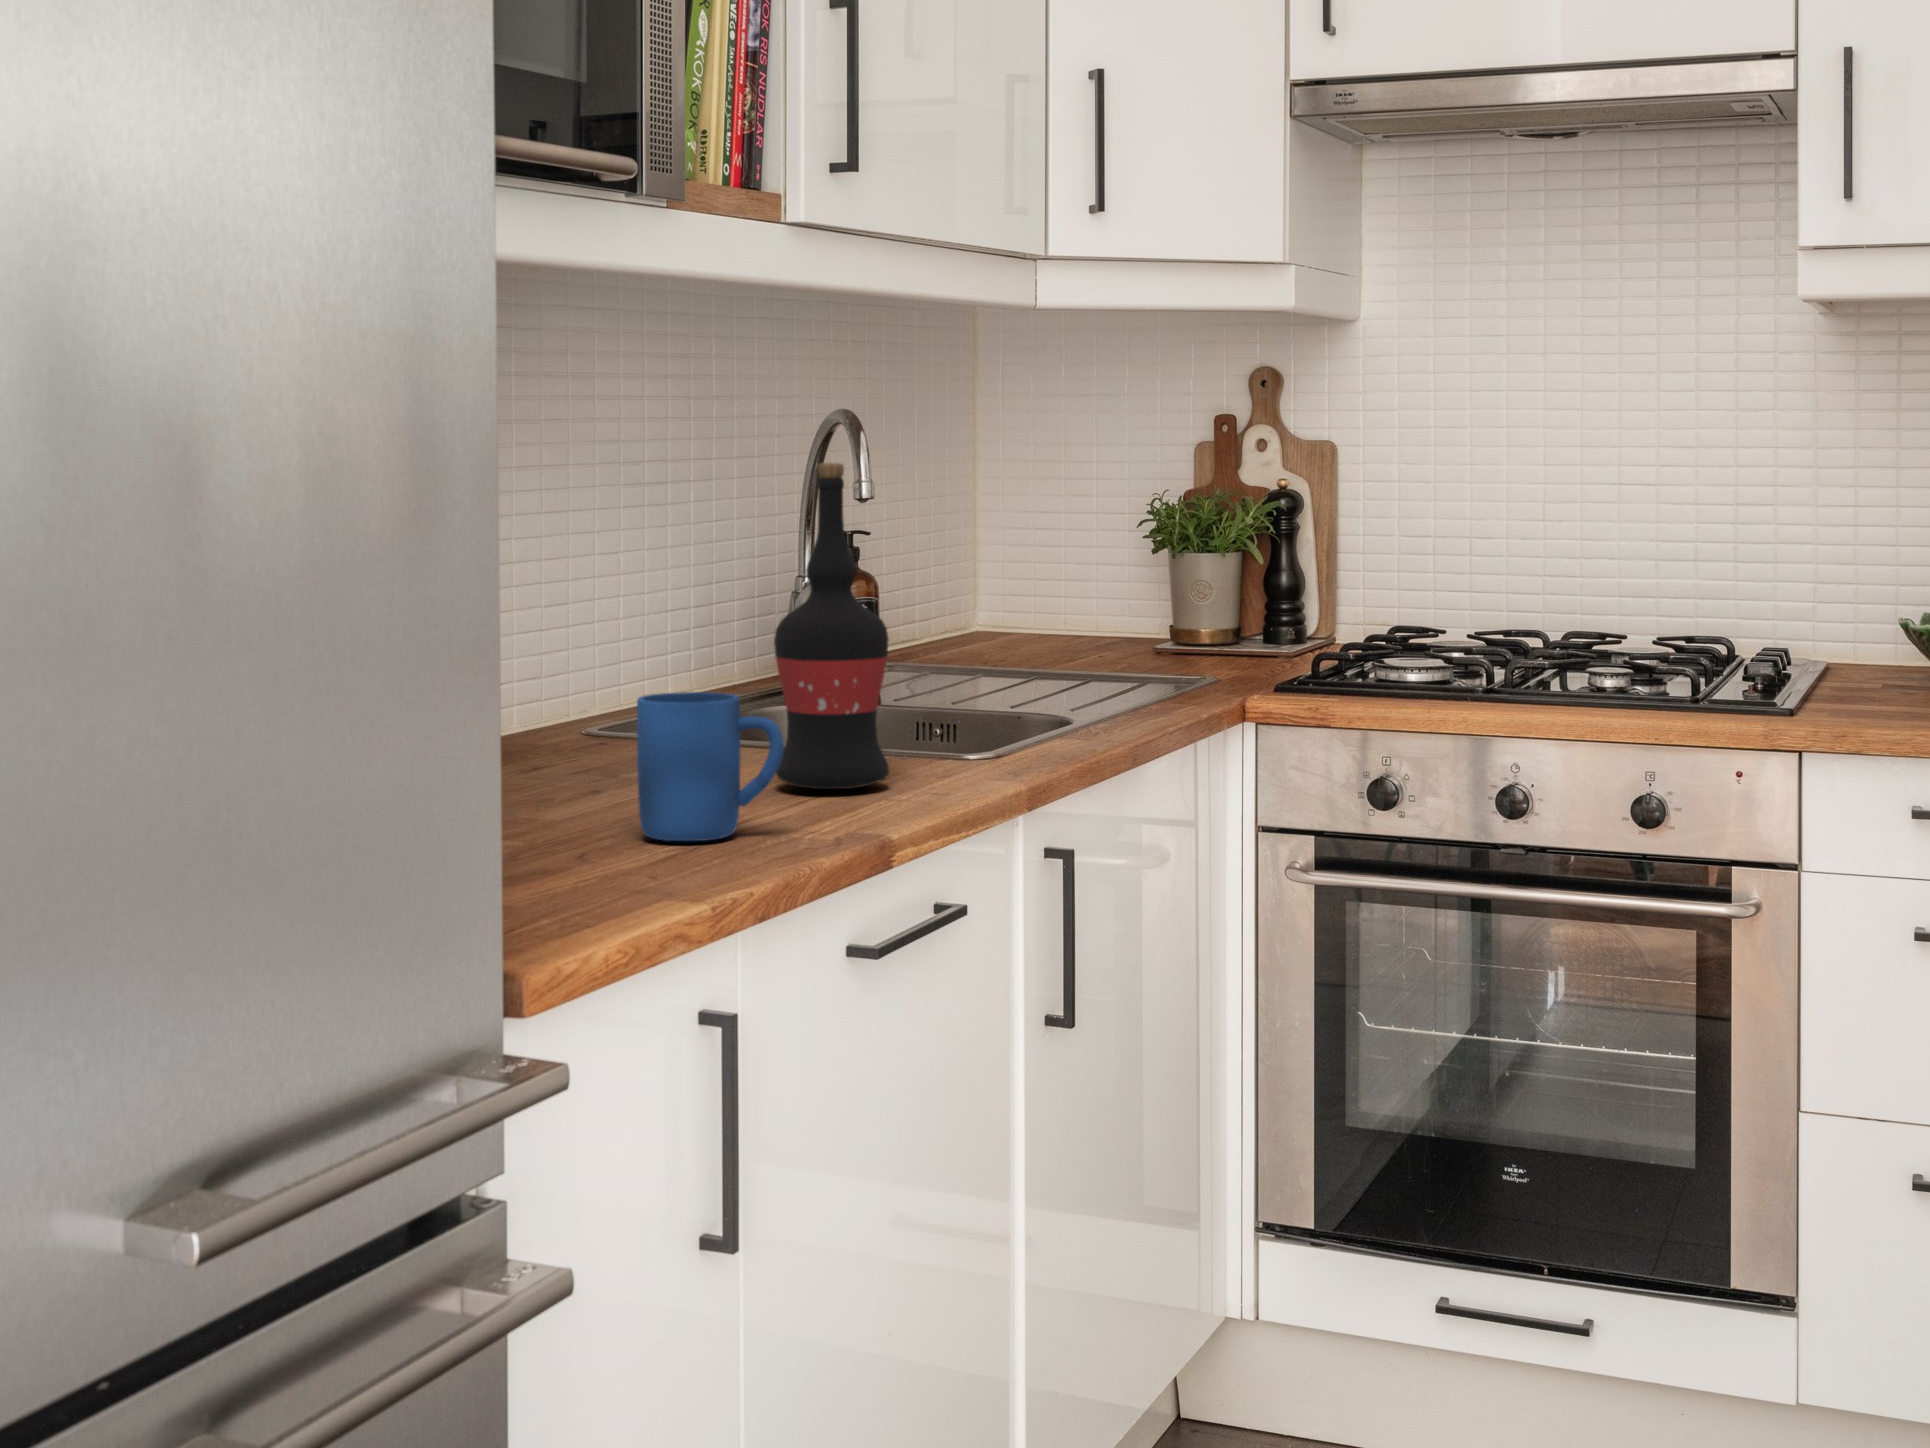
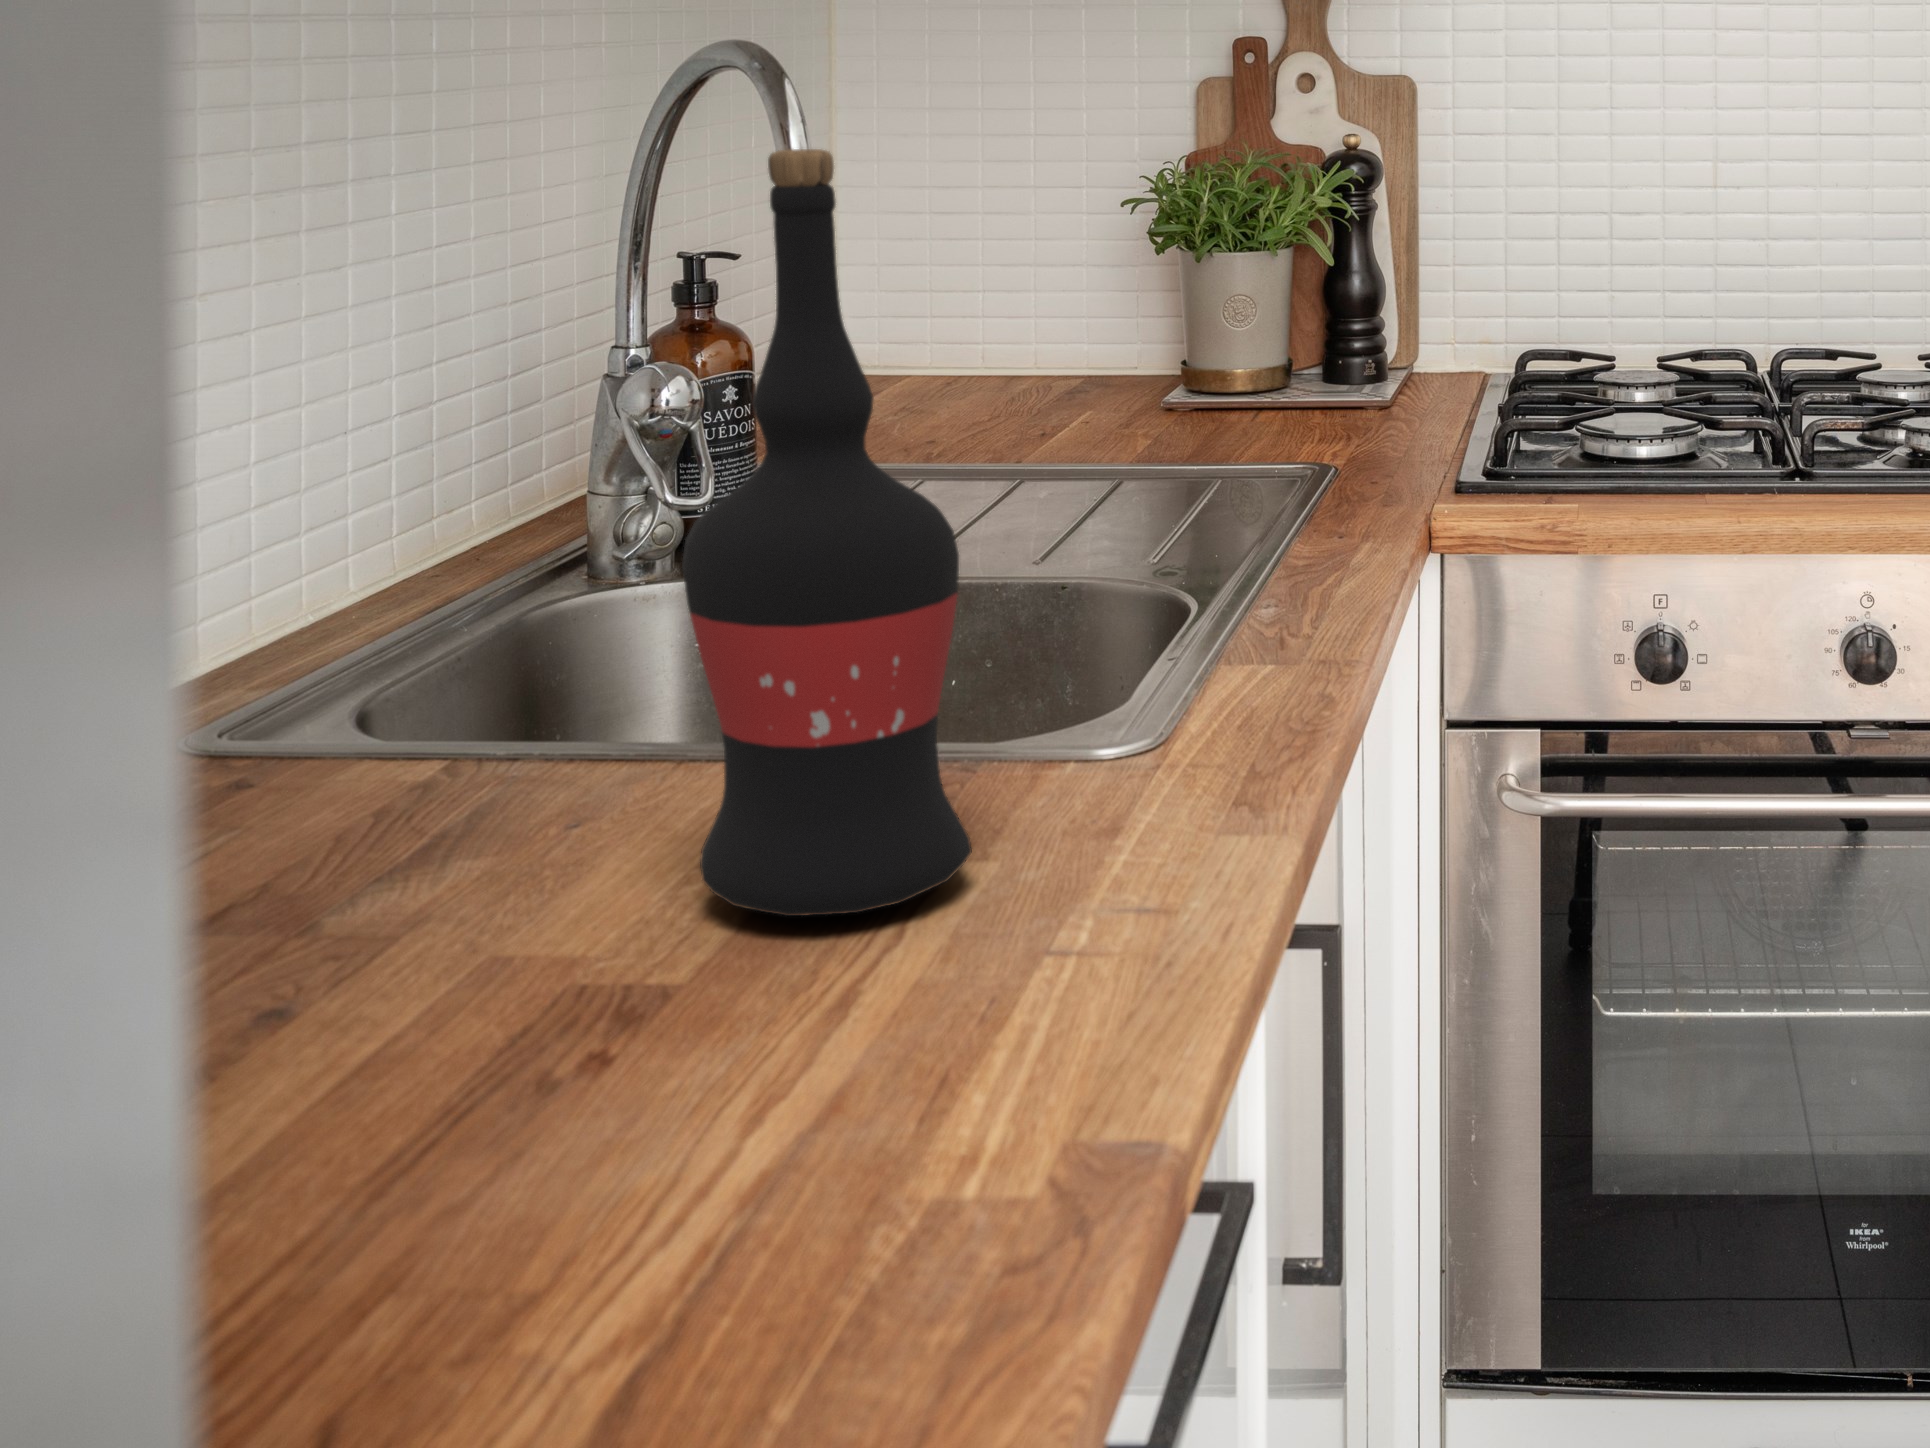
mug: present [637,692,784,841] -> none [375,793,811,1256]

